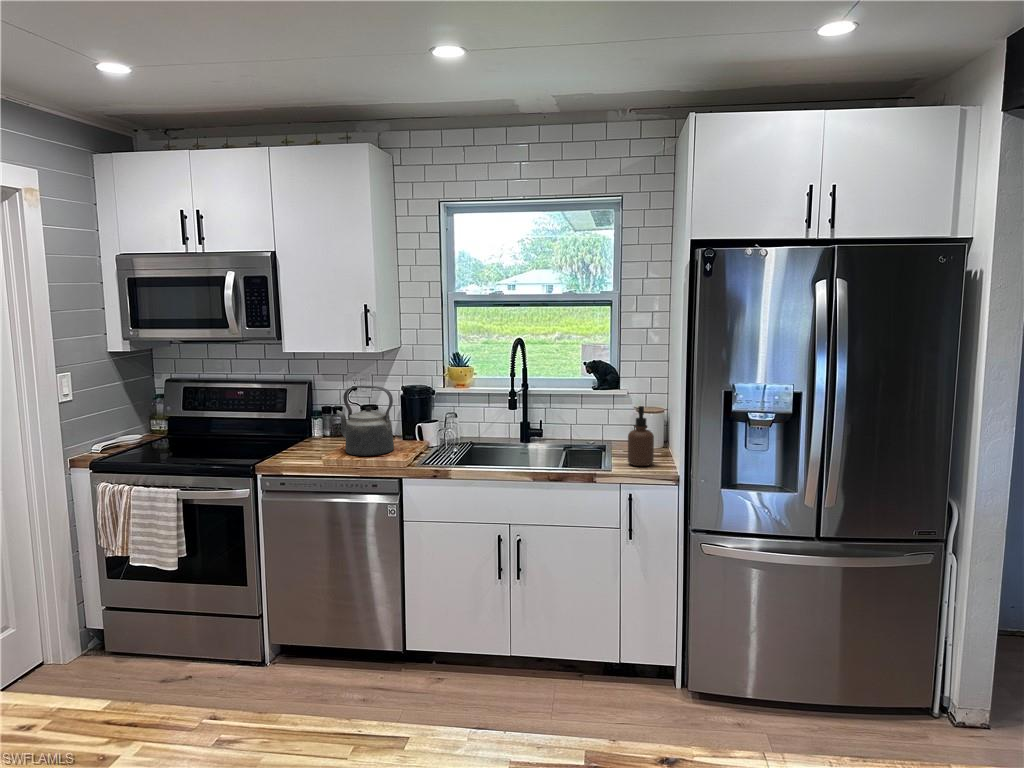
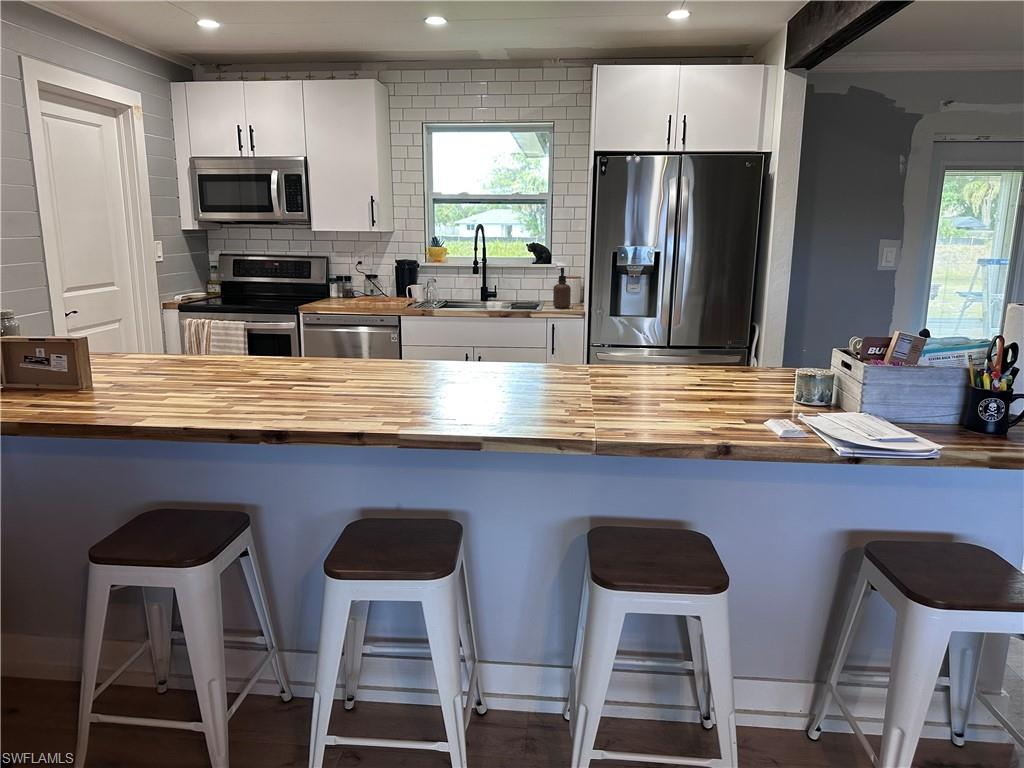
kettle: present [337,386,394,456] -> none [351,255,392,303]

